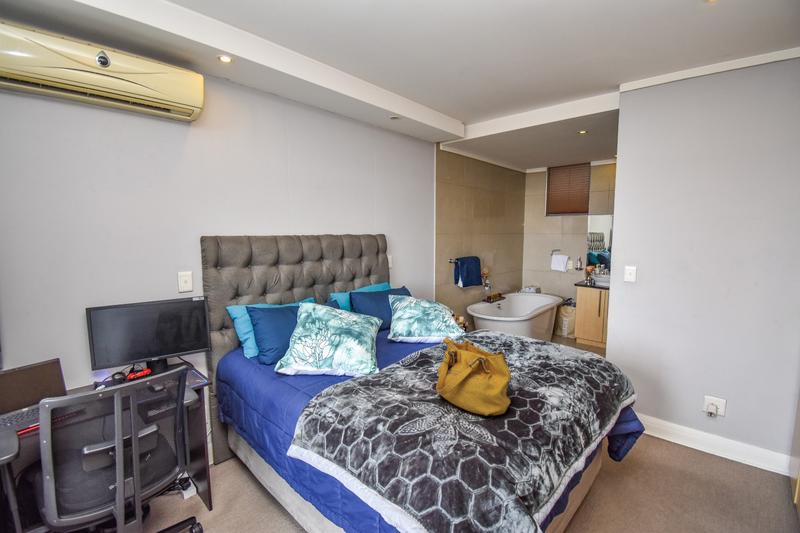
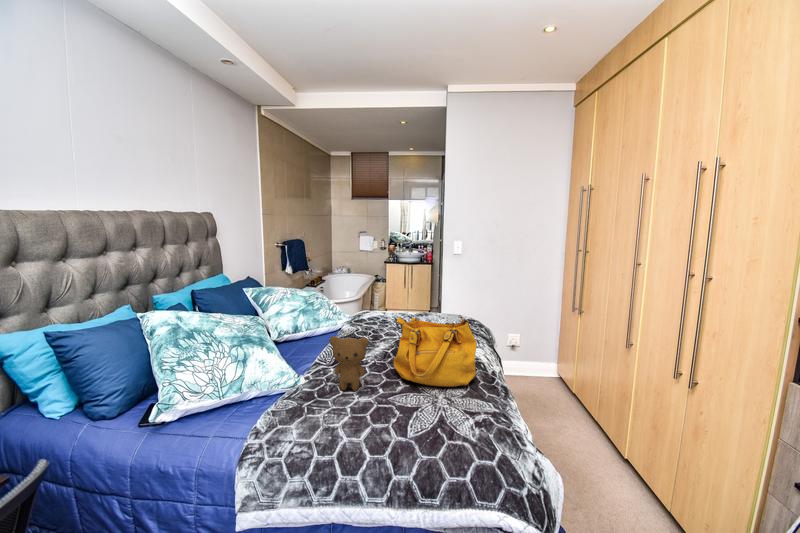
teddy bear: none [382,341,406,390] -> present [330,336,369,391]

